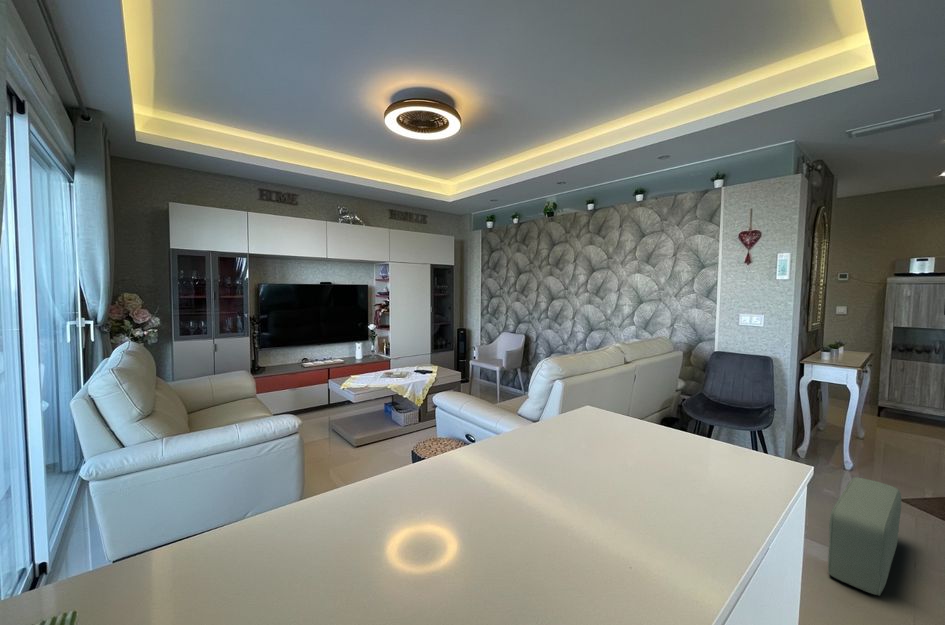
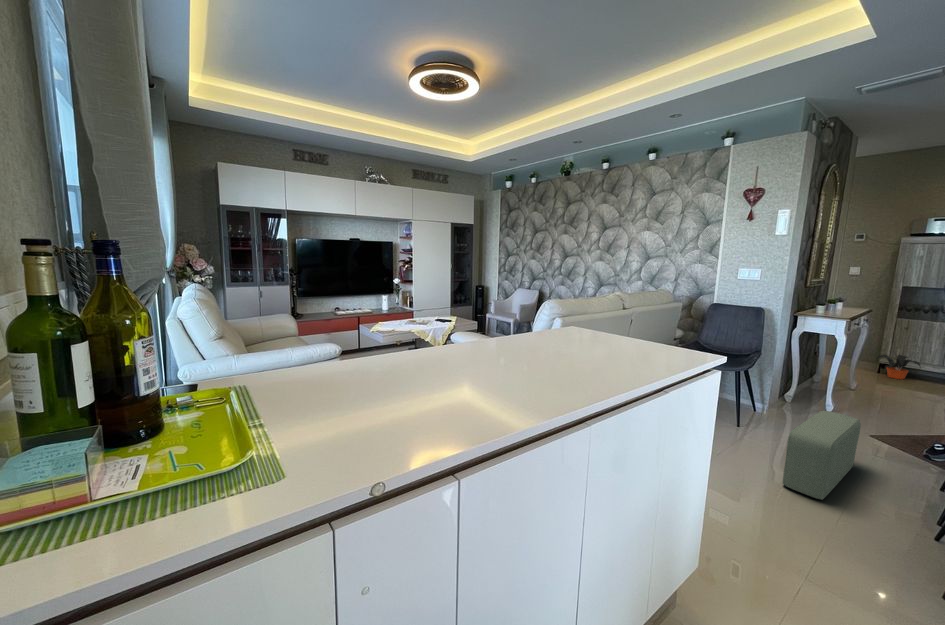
potted plant: none [876,397,923,424] -> present [878,355,920,379]

